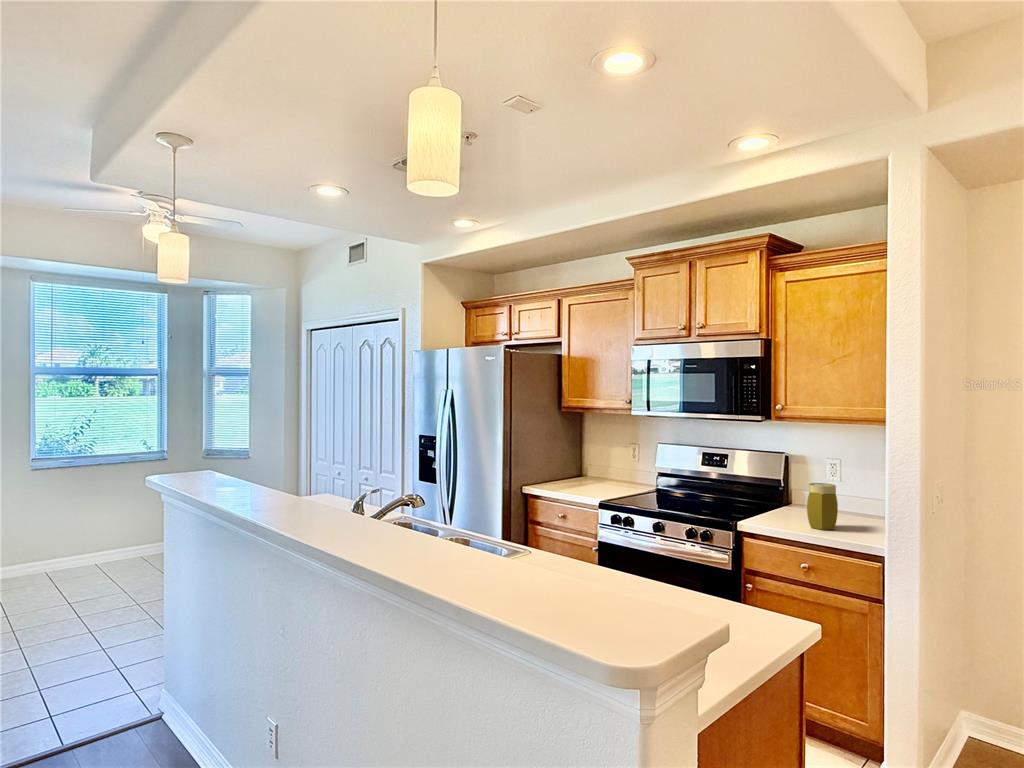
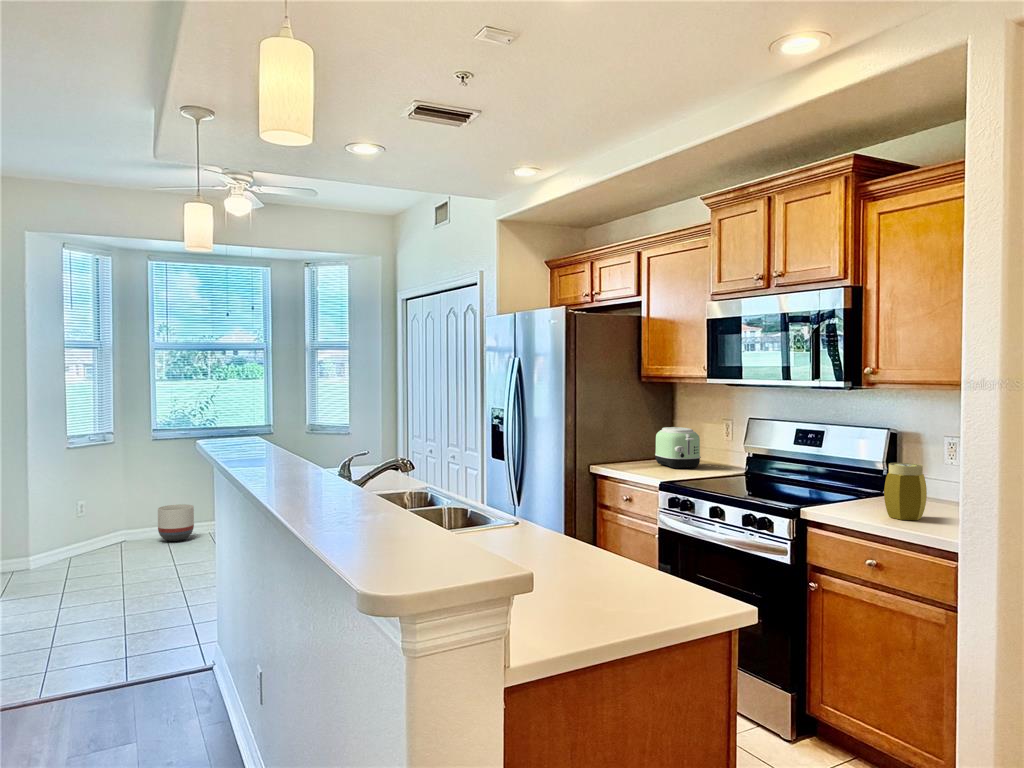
toaster: none [573,450,614,486] -> present [655,427,701,469]
planter: none [51,534,91,573] -> present [158,504,194,541]

